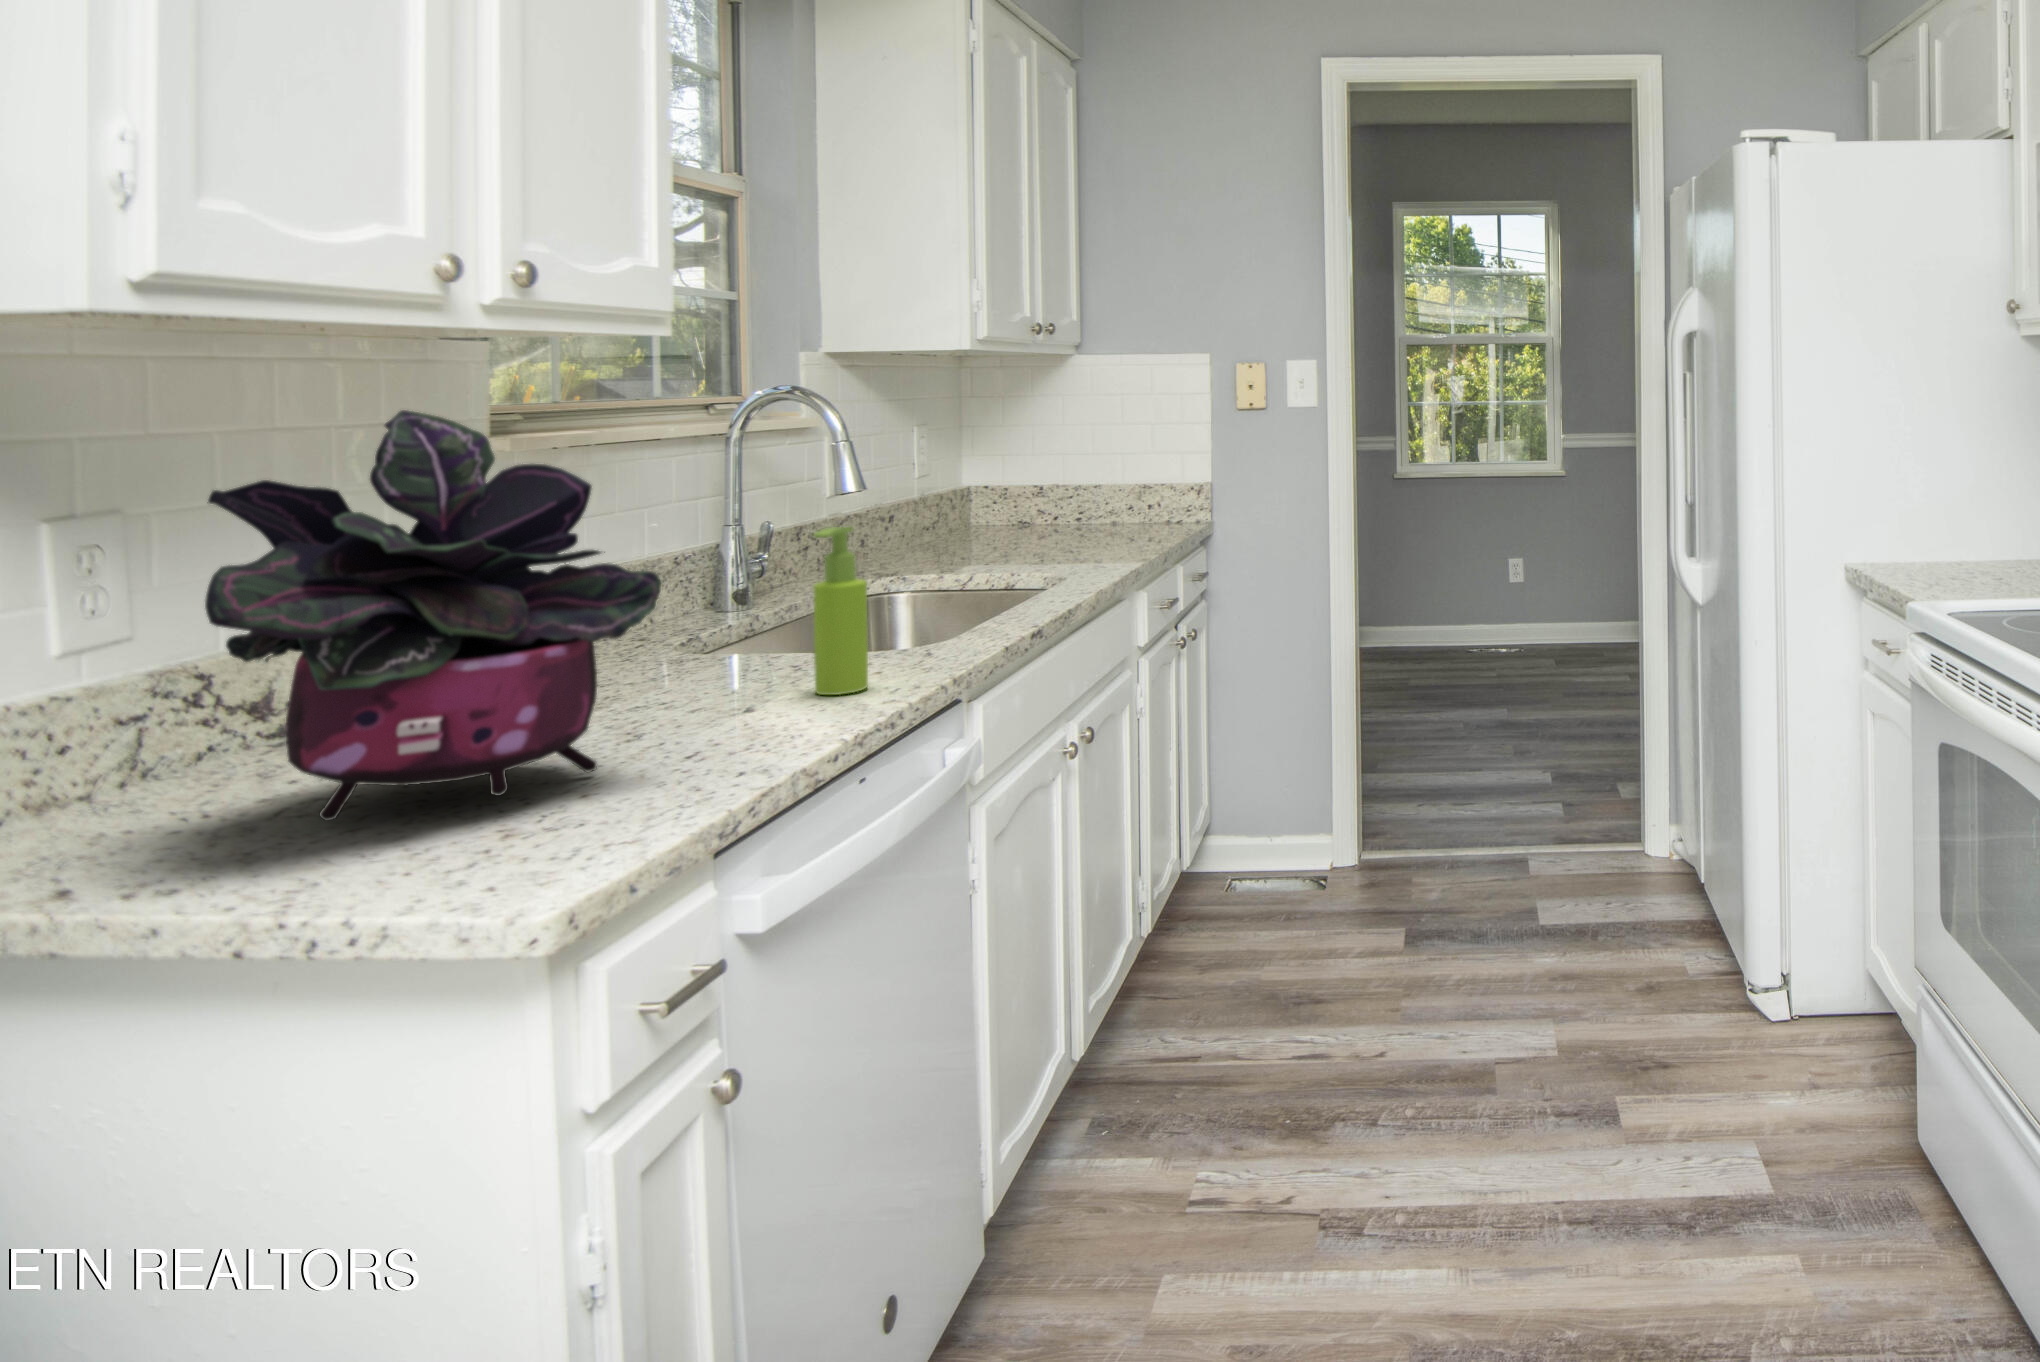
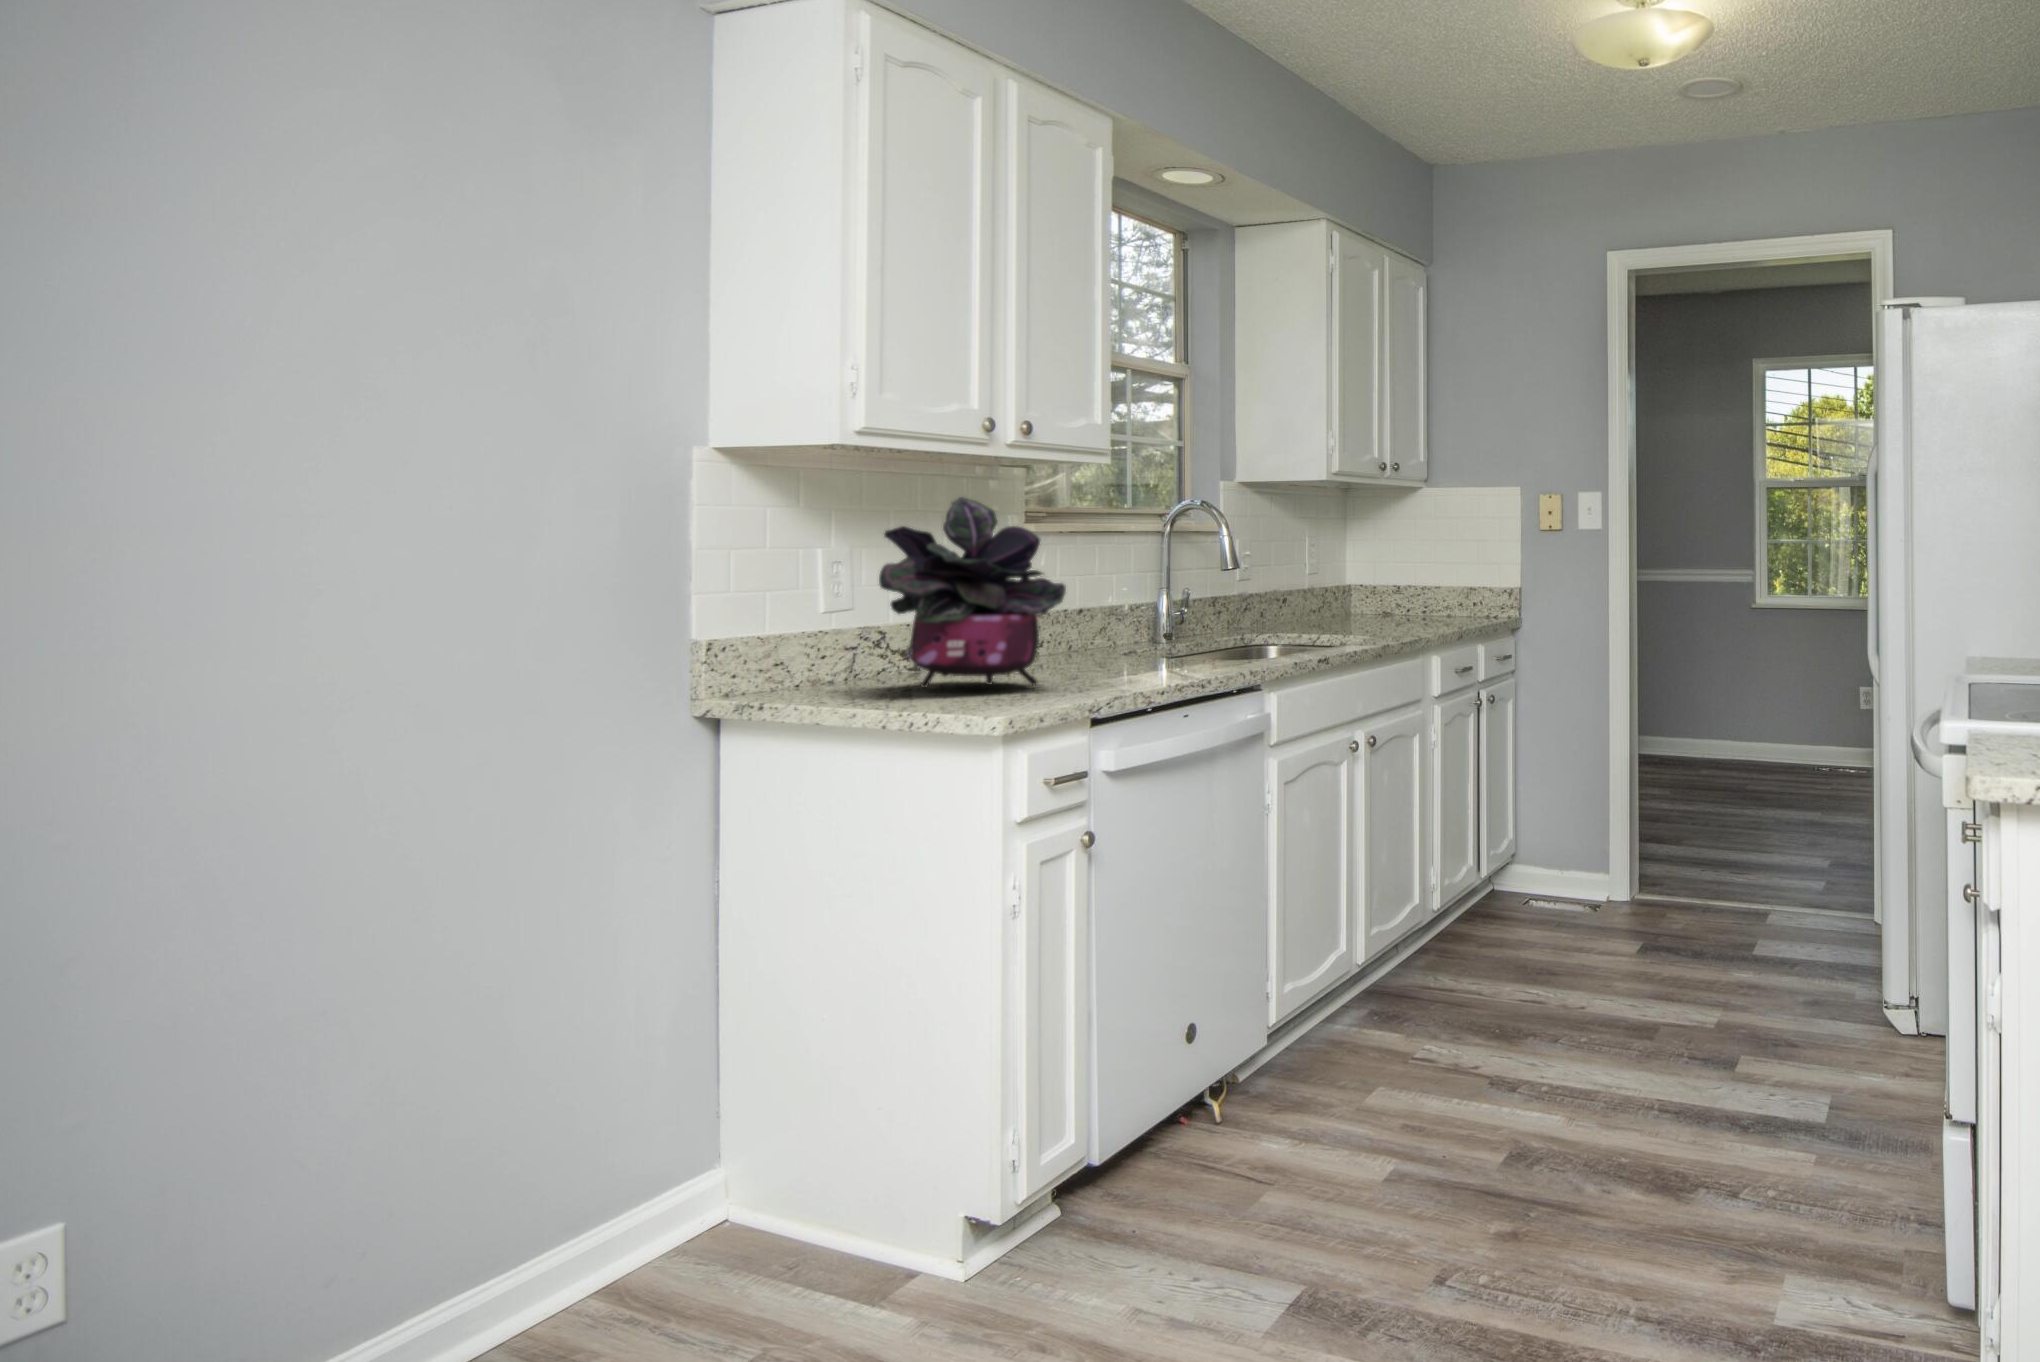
soap dispenser: present [813,527,868,695] -> none [1162,576,1193,674]

